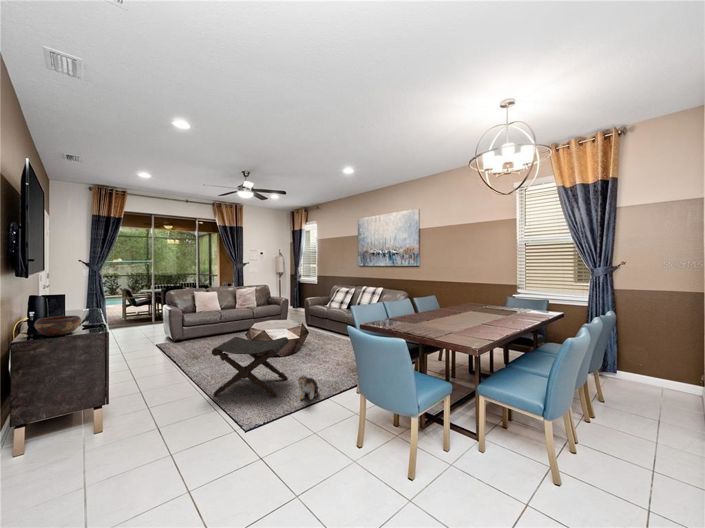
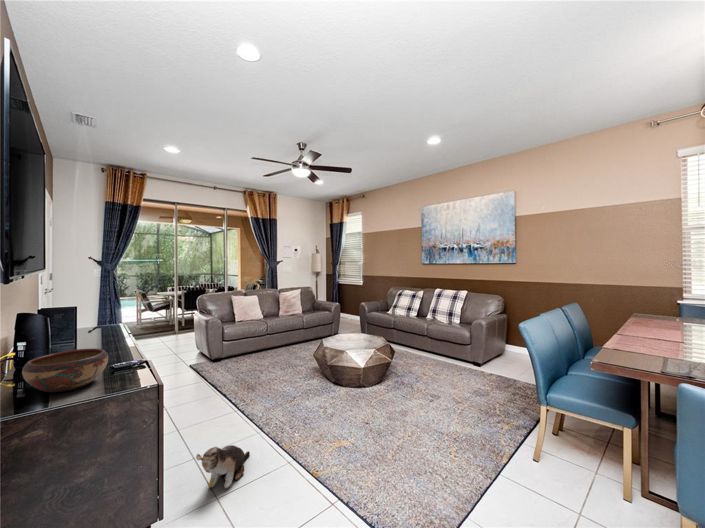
footstool: present [212,337,289,396] -> none [311,366,415,468]
plush toy: present [297,375,318,400] -> present [196,445,250,488]

